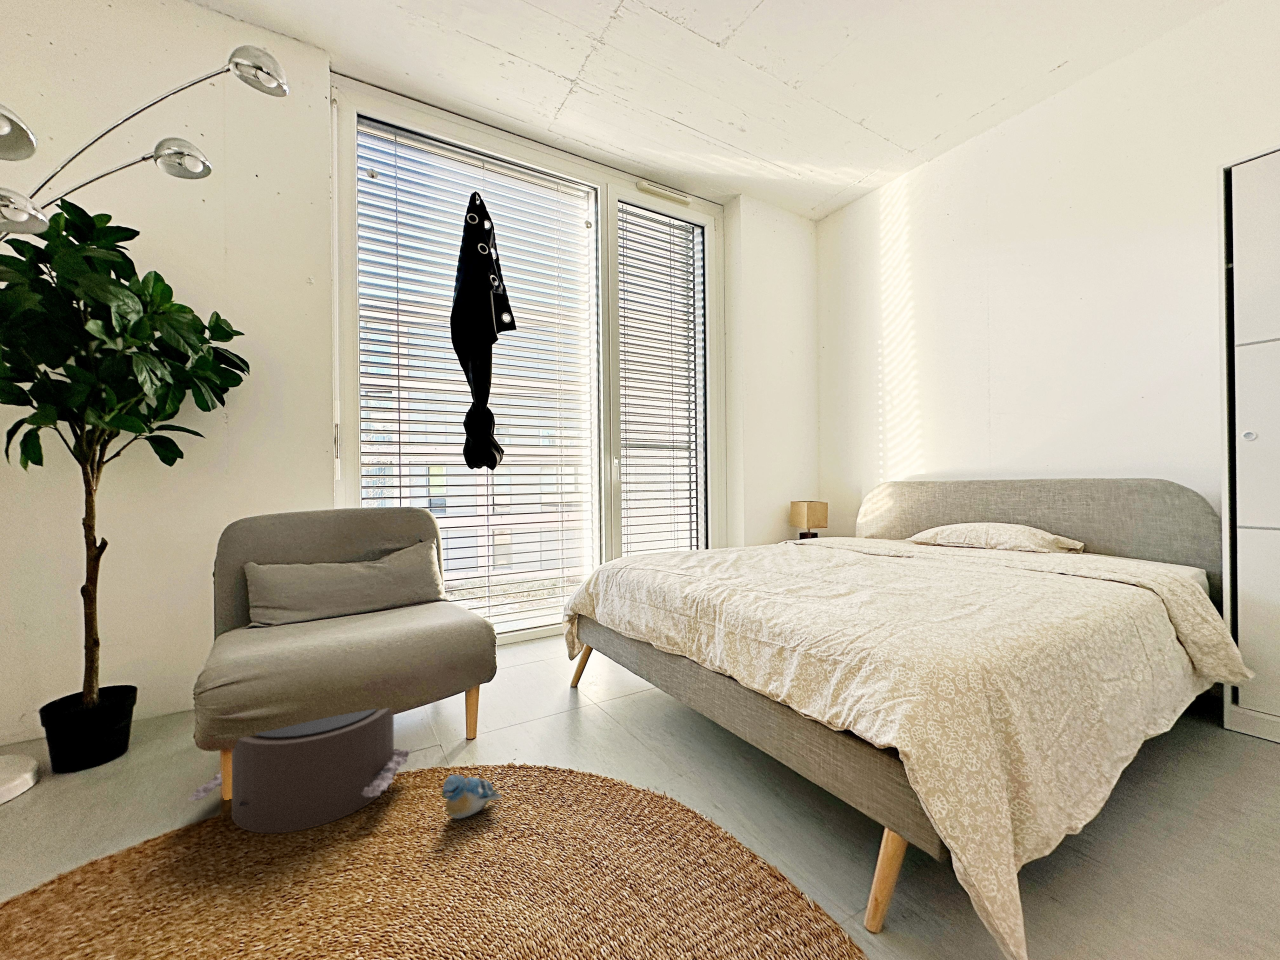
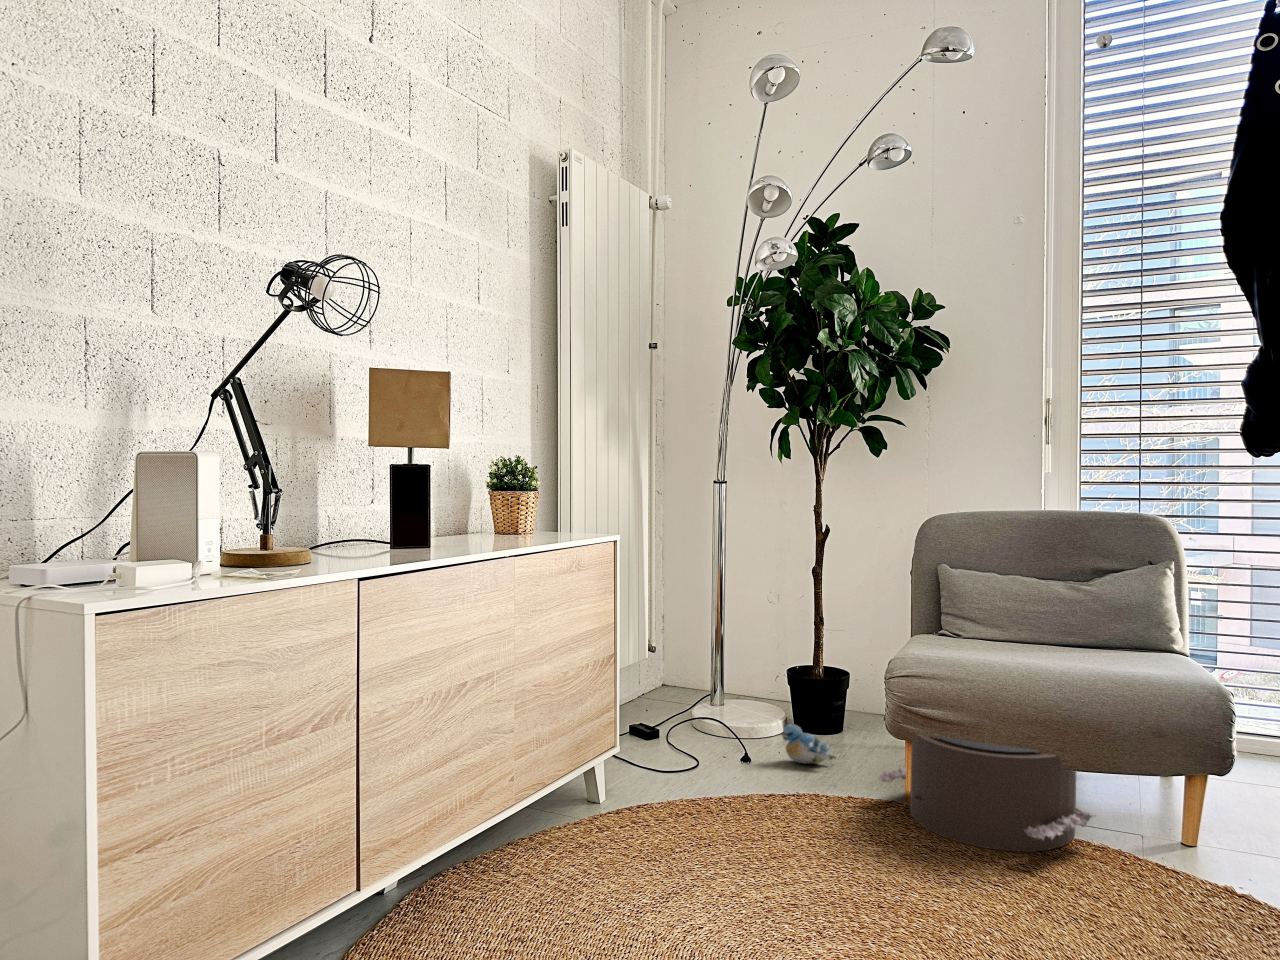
plush toy: present [441,775,502,818] -> present [782,724,836,764]

